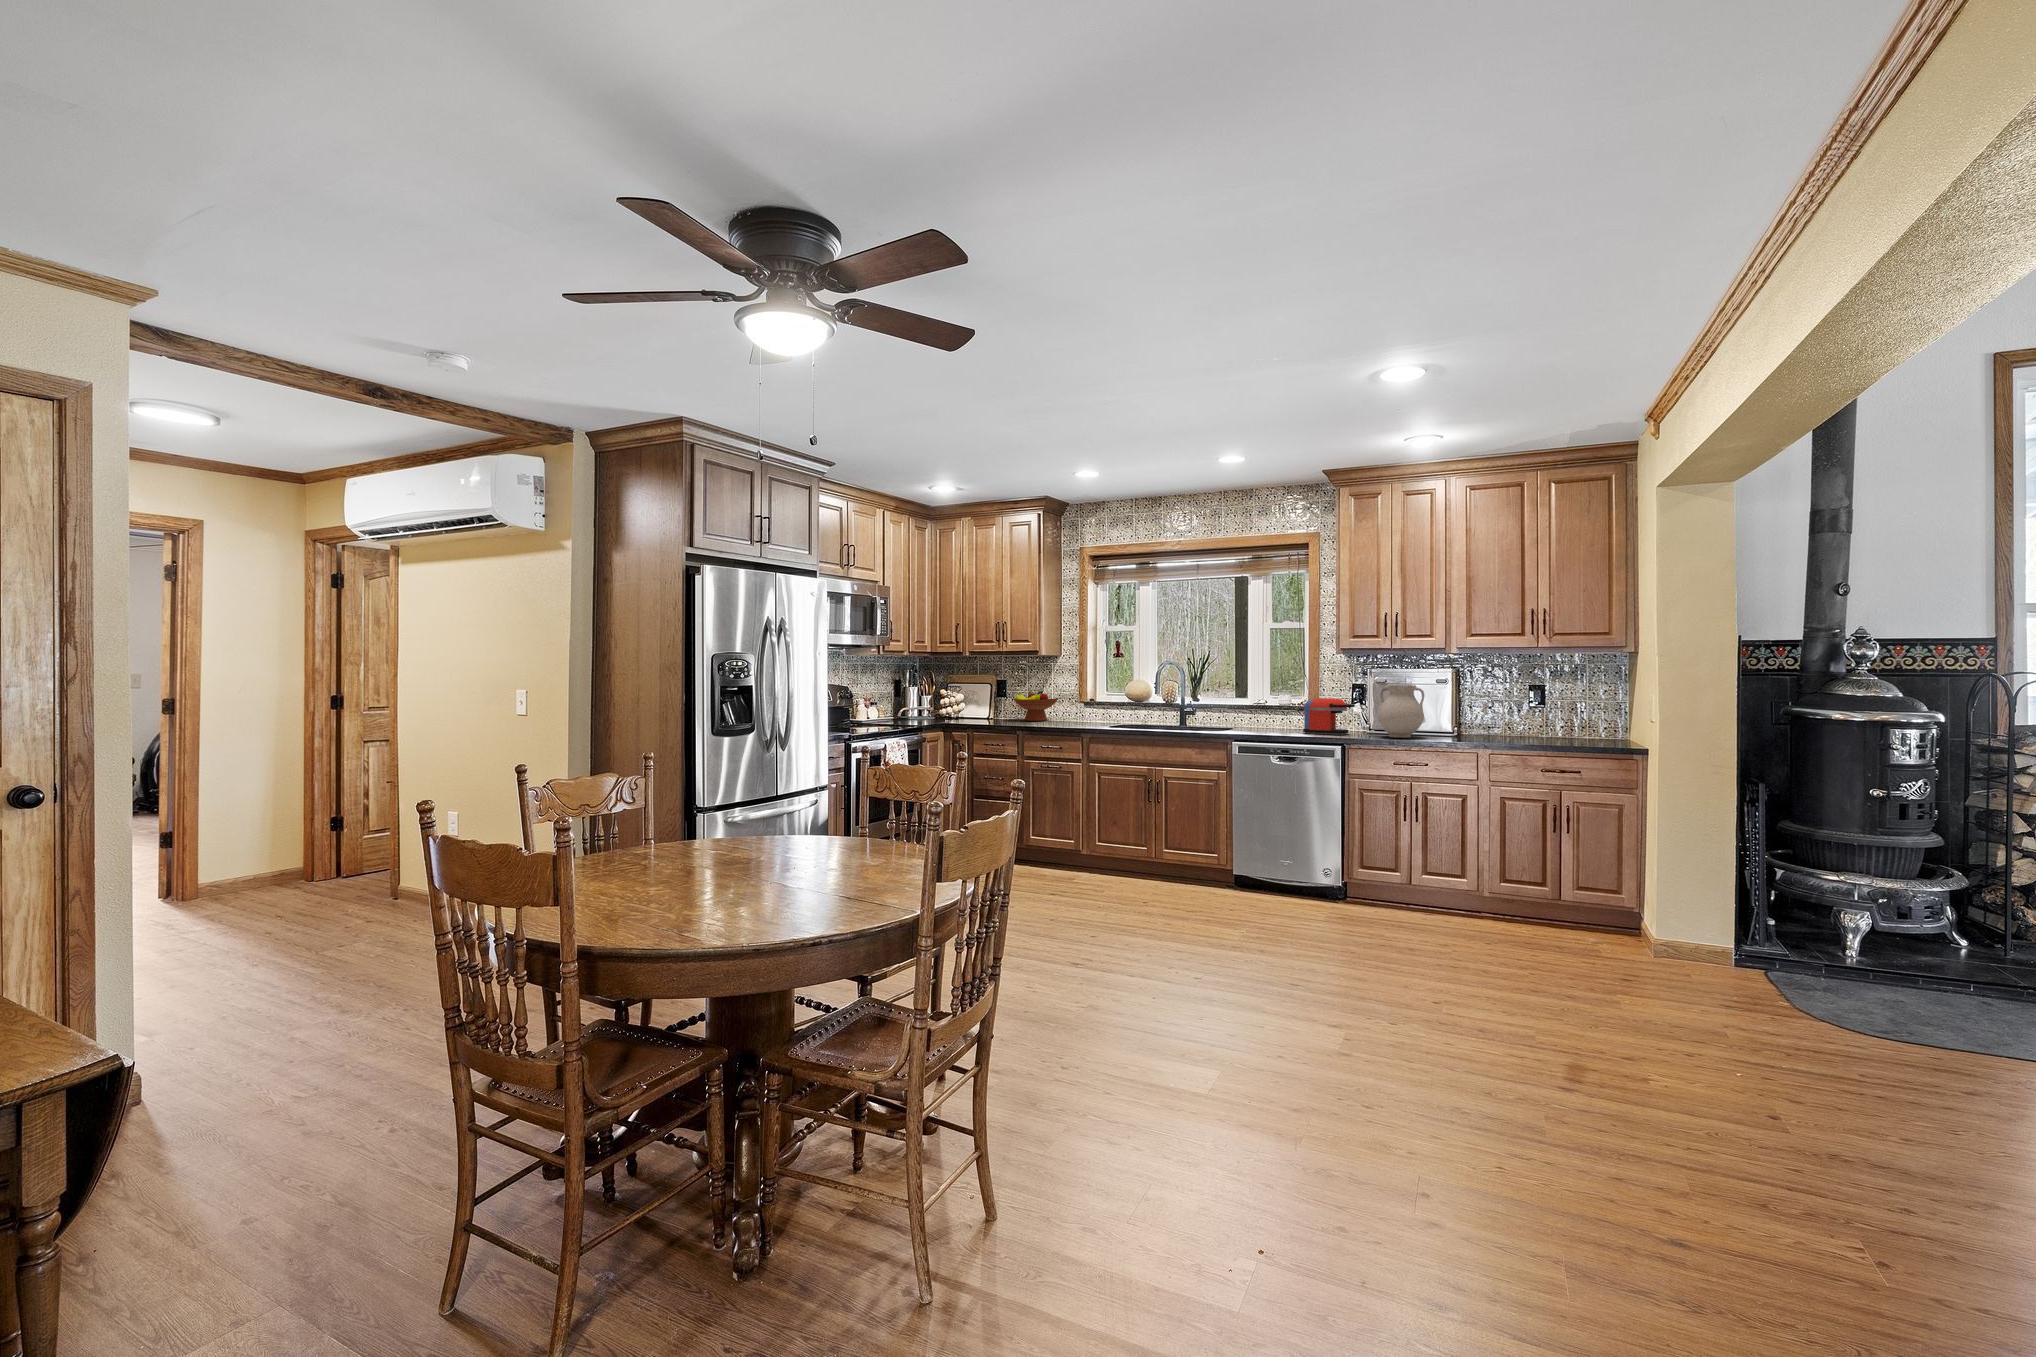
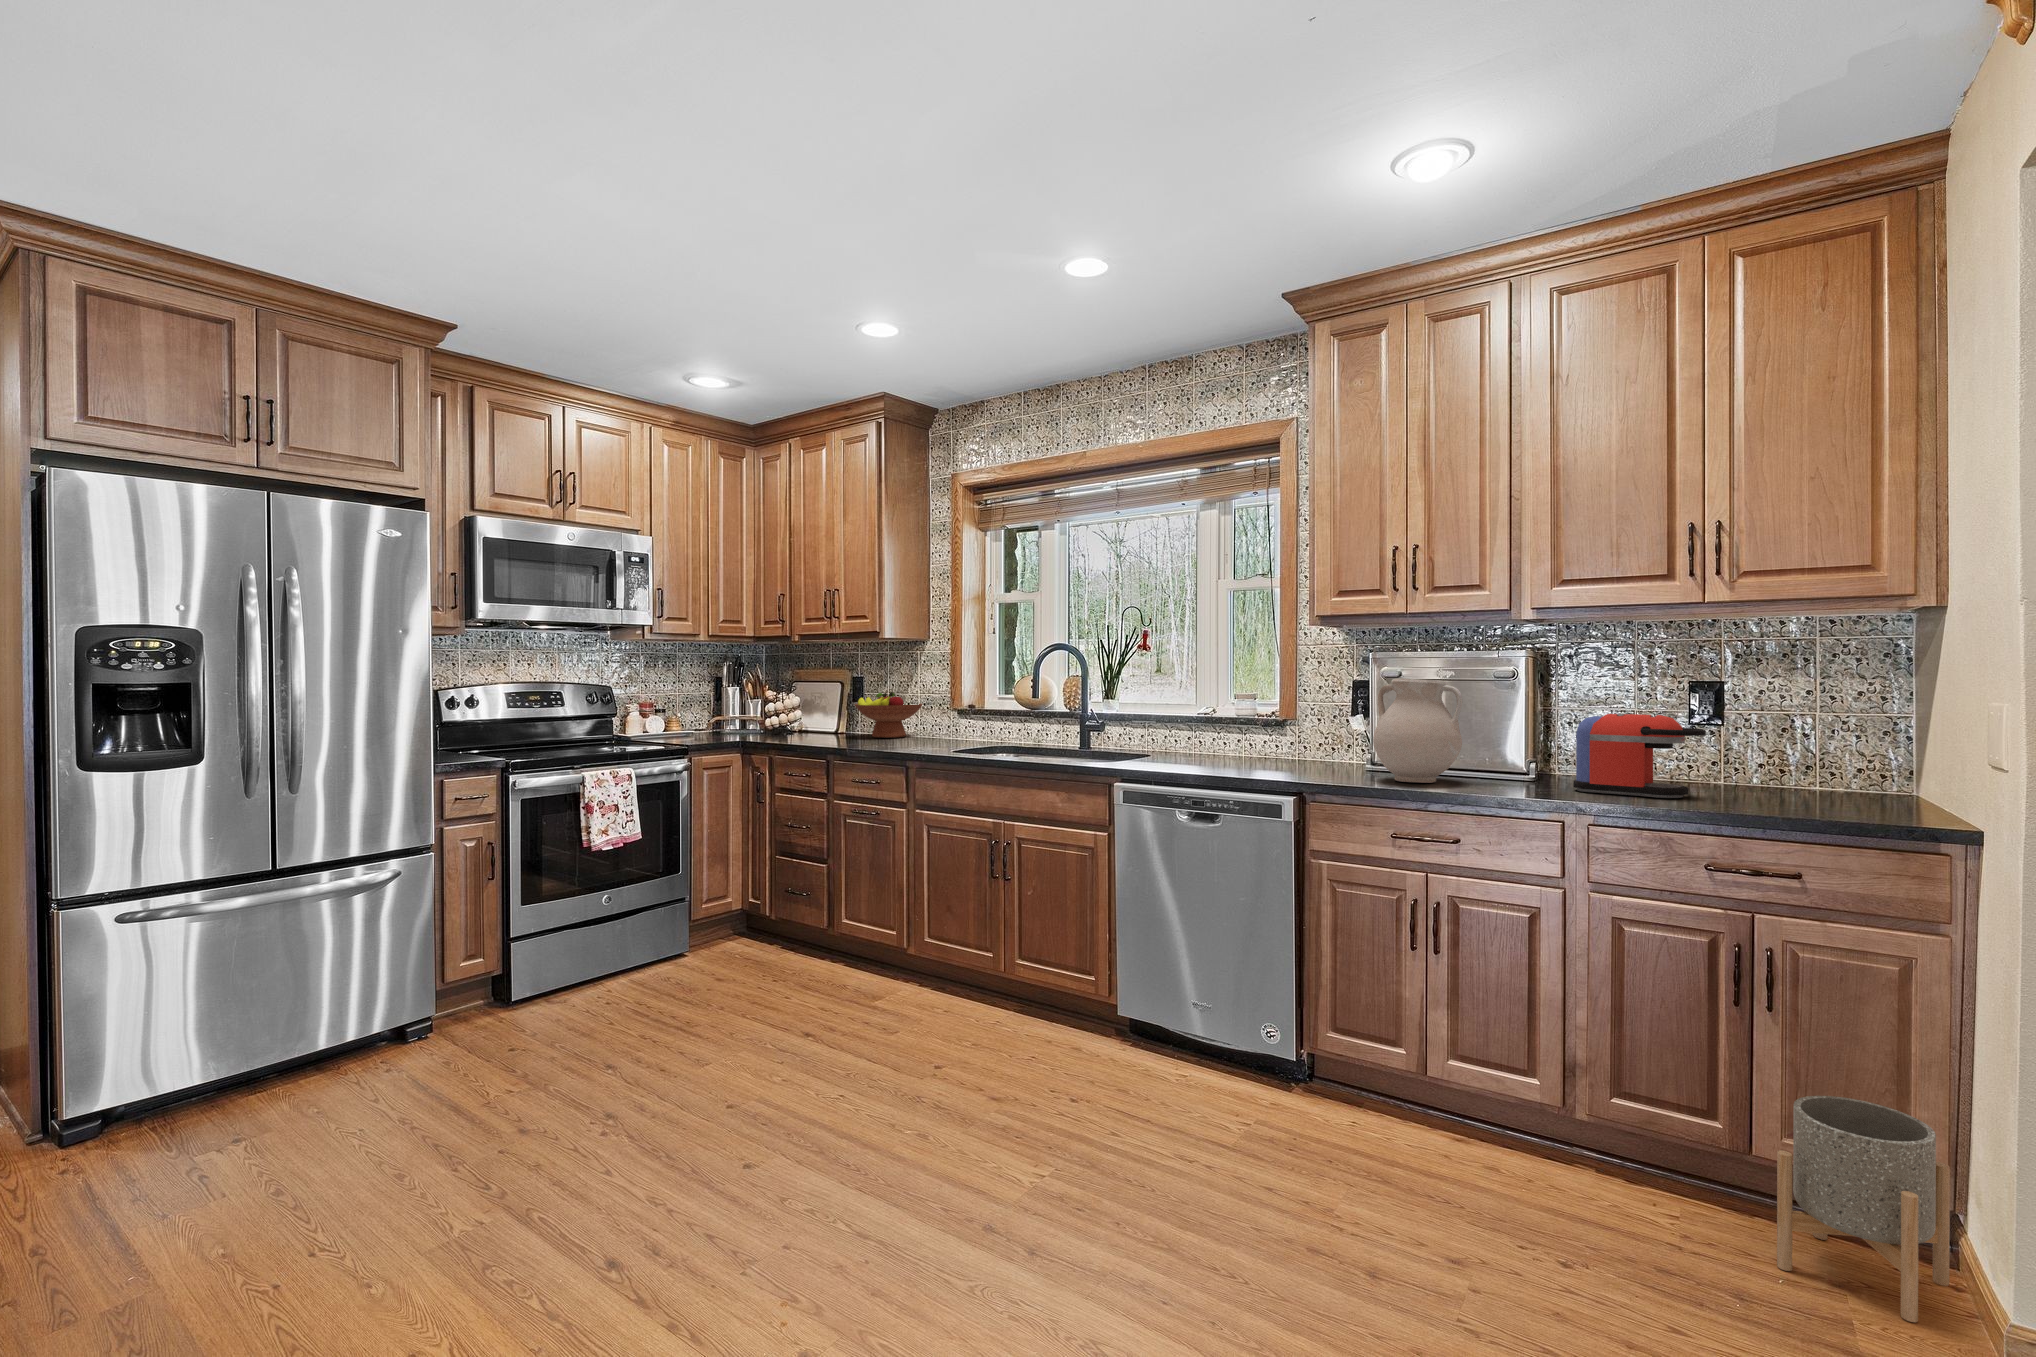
coffee maker: present [1303,698,1355,735] -> present [1573,714,1706,798]
planter: none [1570,866,1635,945] -> present [1777,1096,1950,1322]

